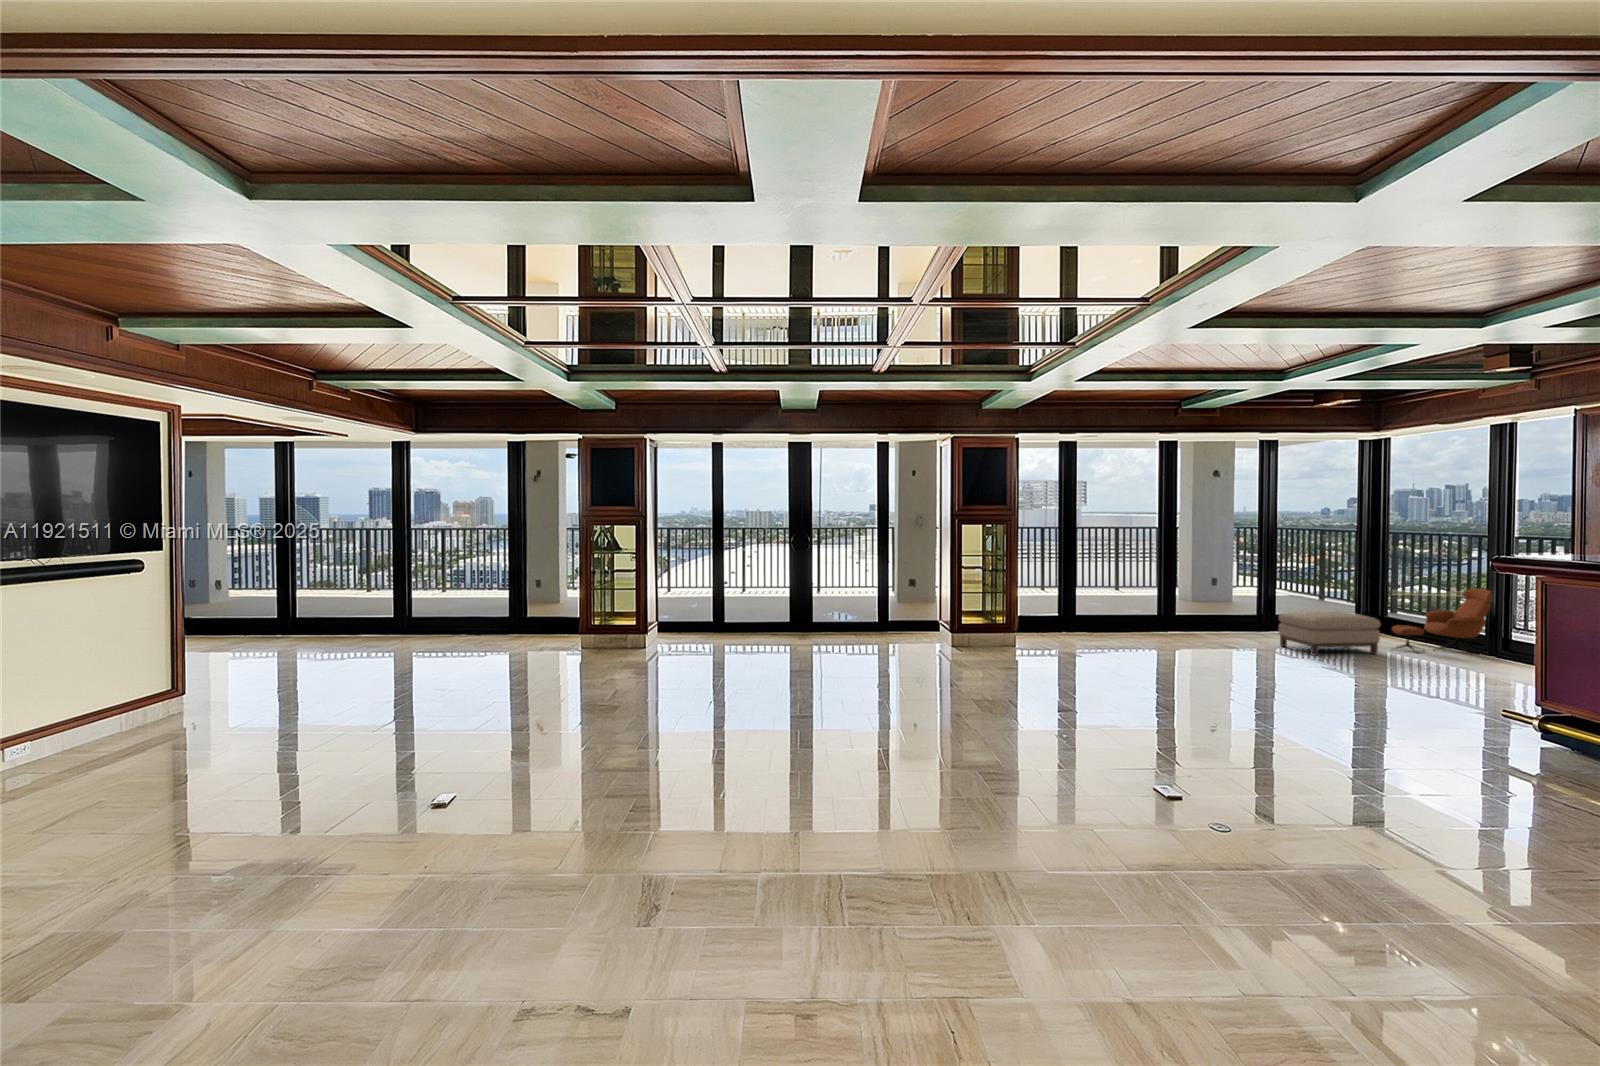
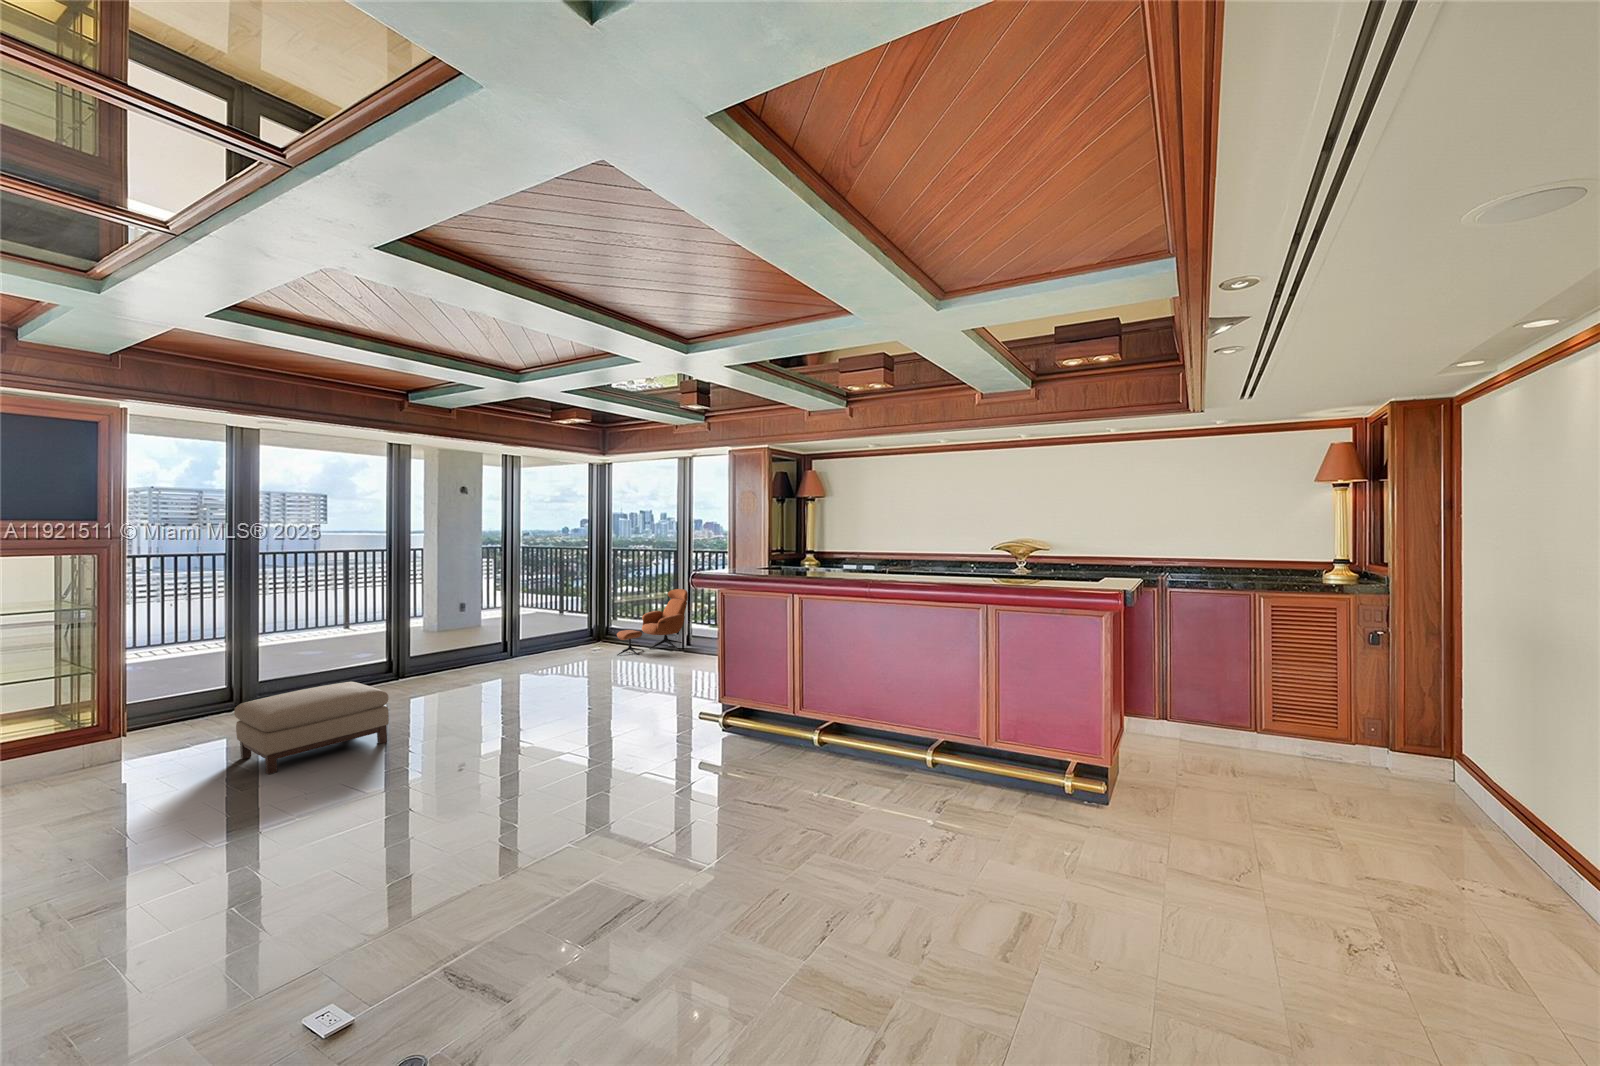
ottoman: present [1279,611,1380,655] -> present [234,682,389,774]

